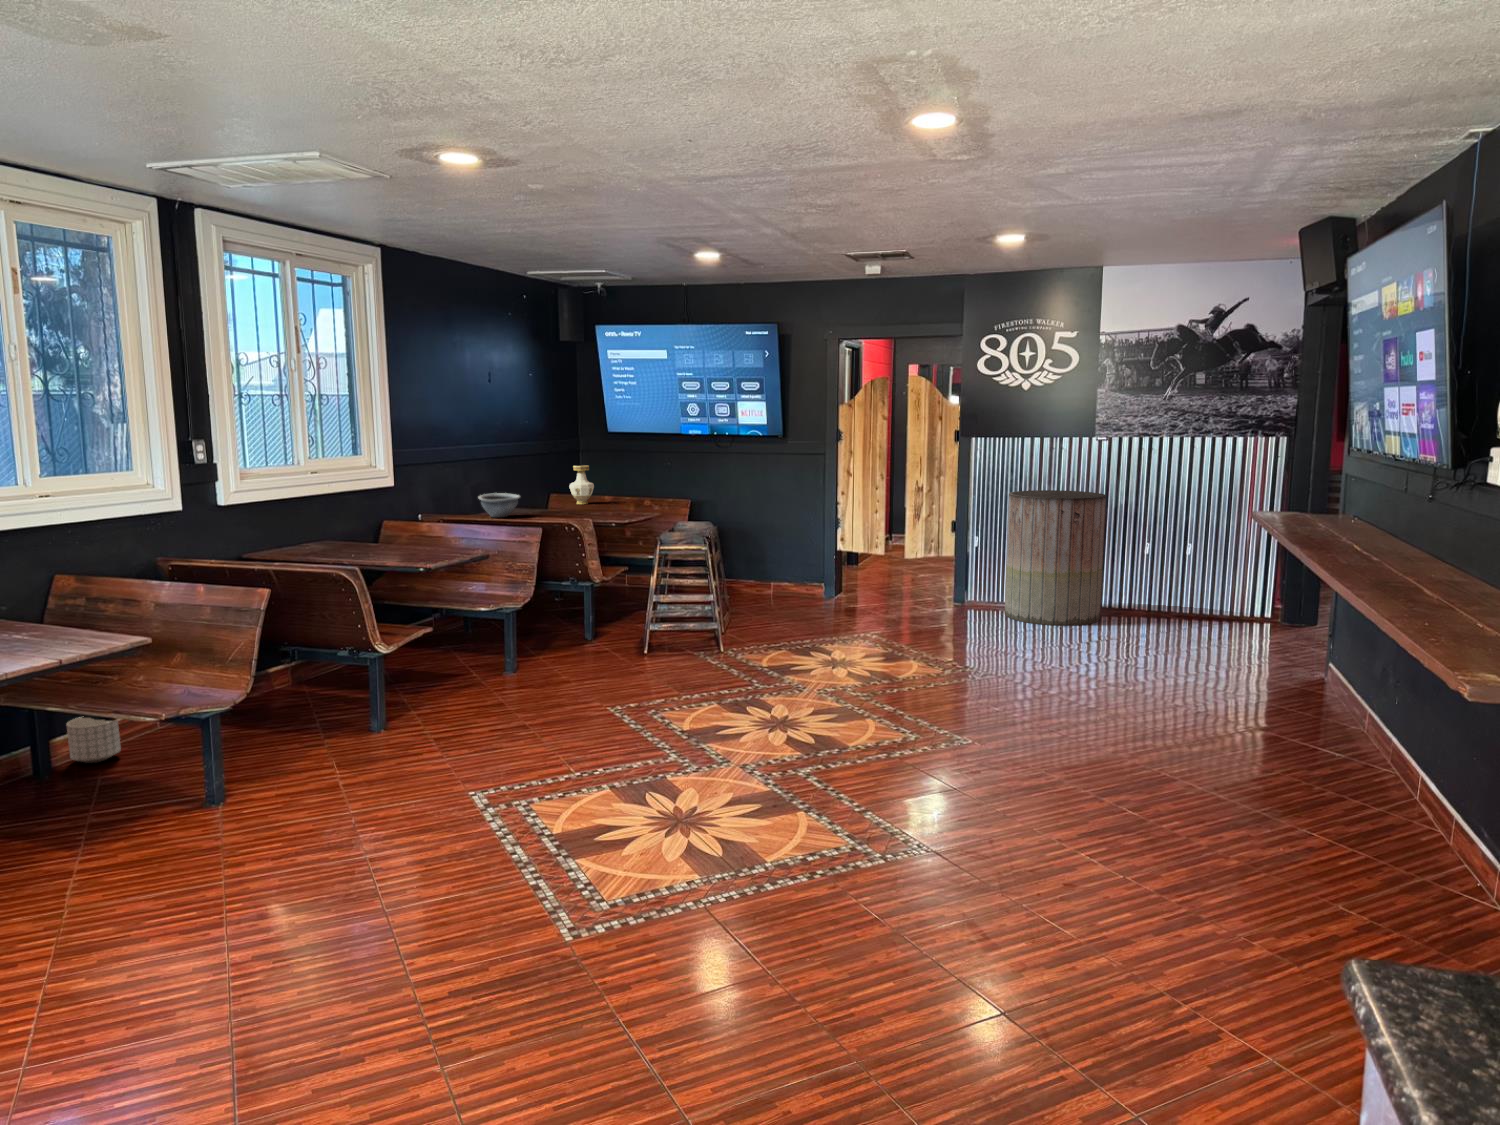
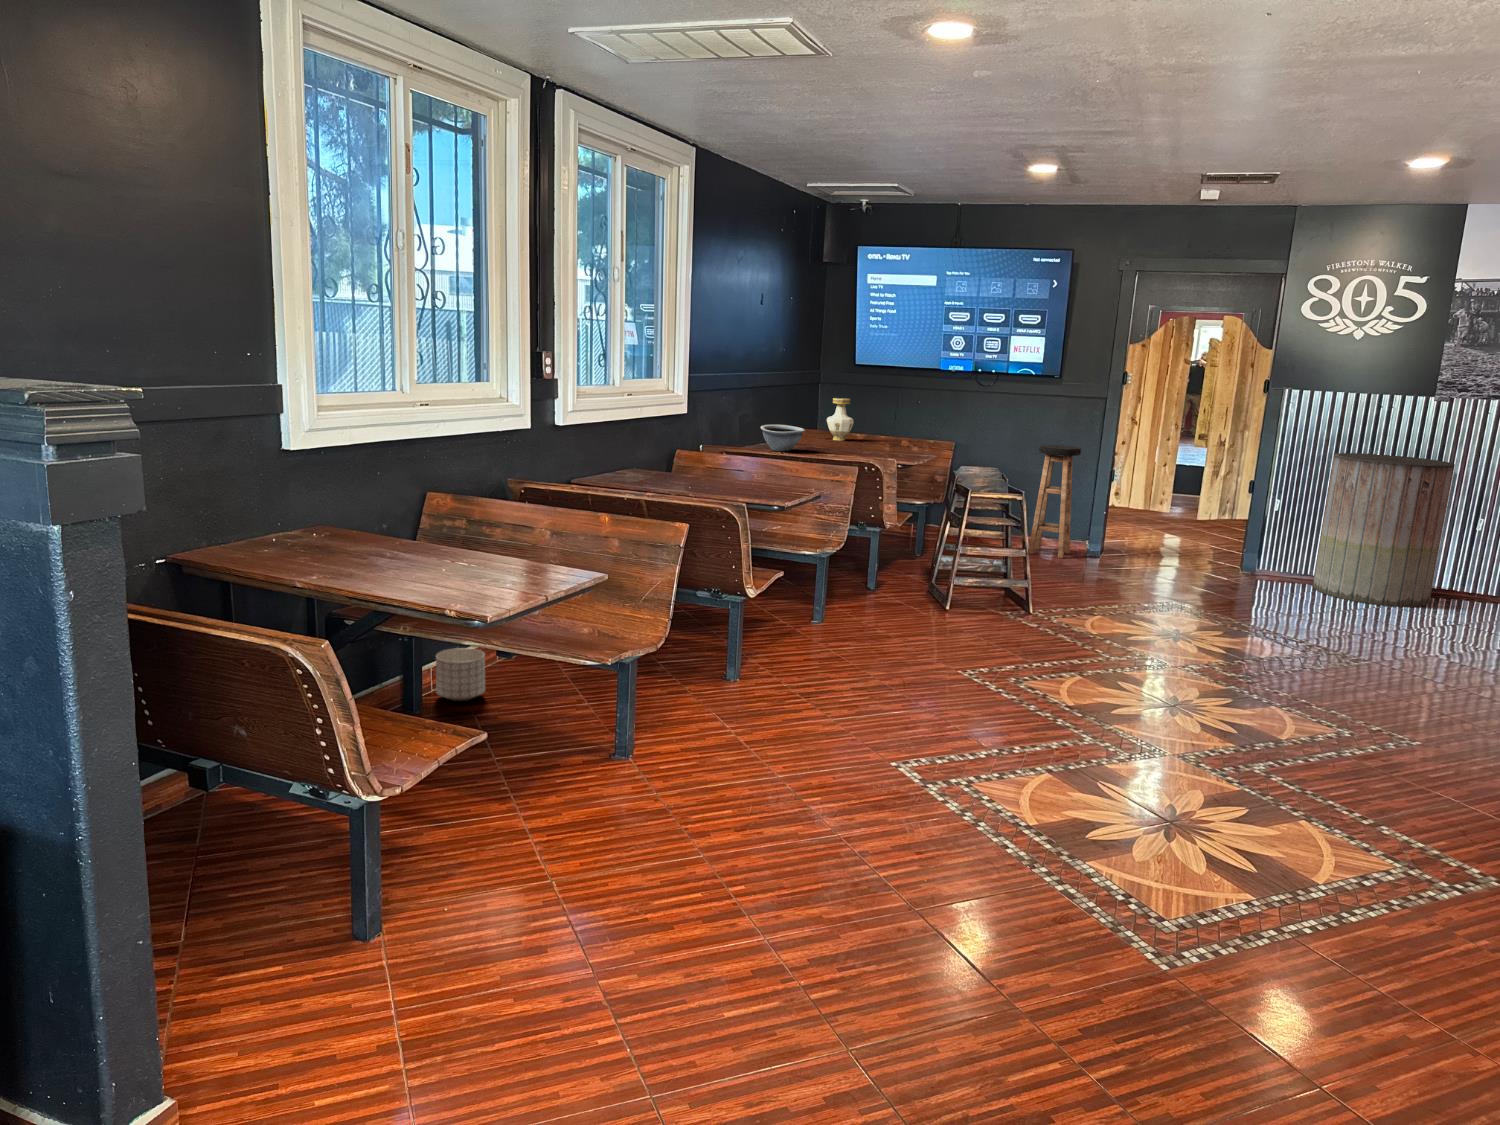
bar stool: none [765,497,806,600] -> present [1028,445,1081,558]

